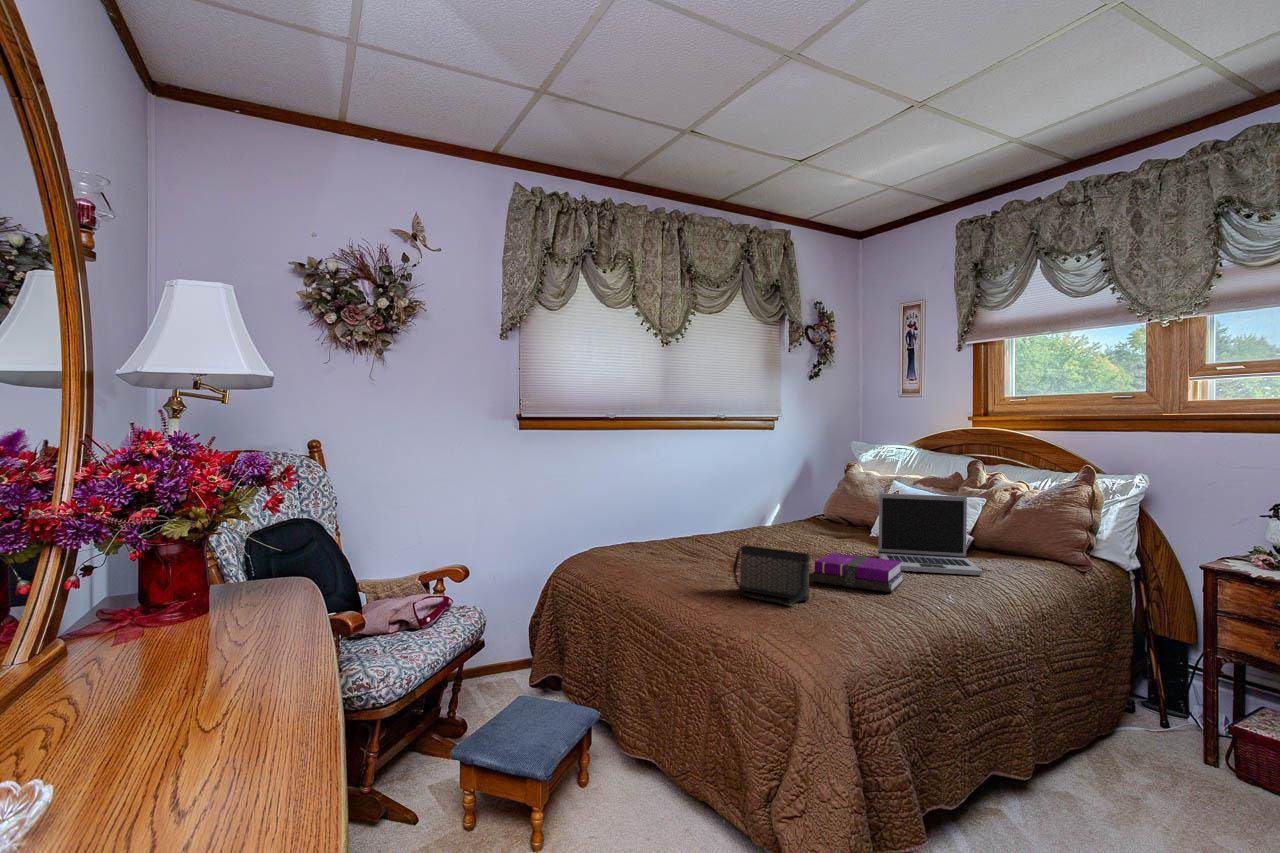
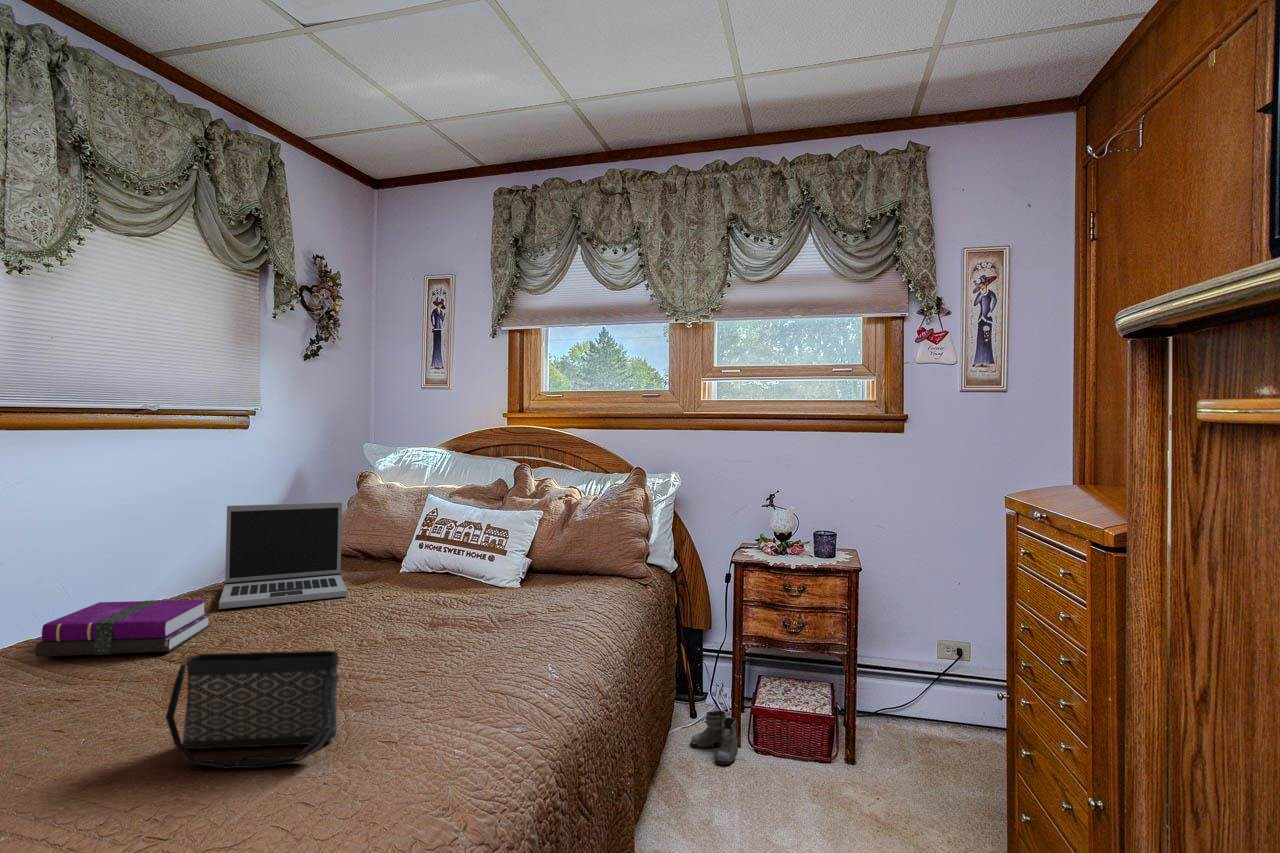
laptop: present [878,493,982,575] -> present [219,502,347,609]
notebook: present [812,553,904,592] -> present [35,600,211,657]
boots: none [1150,713,1217,768] -> present [691,710,738,764]

